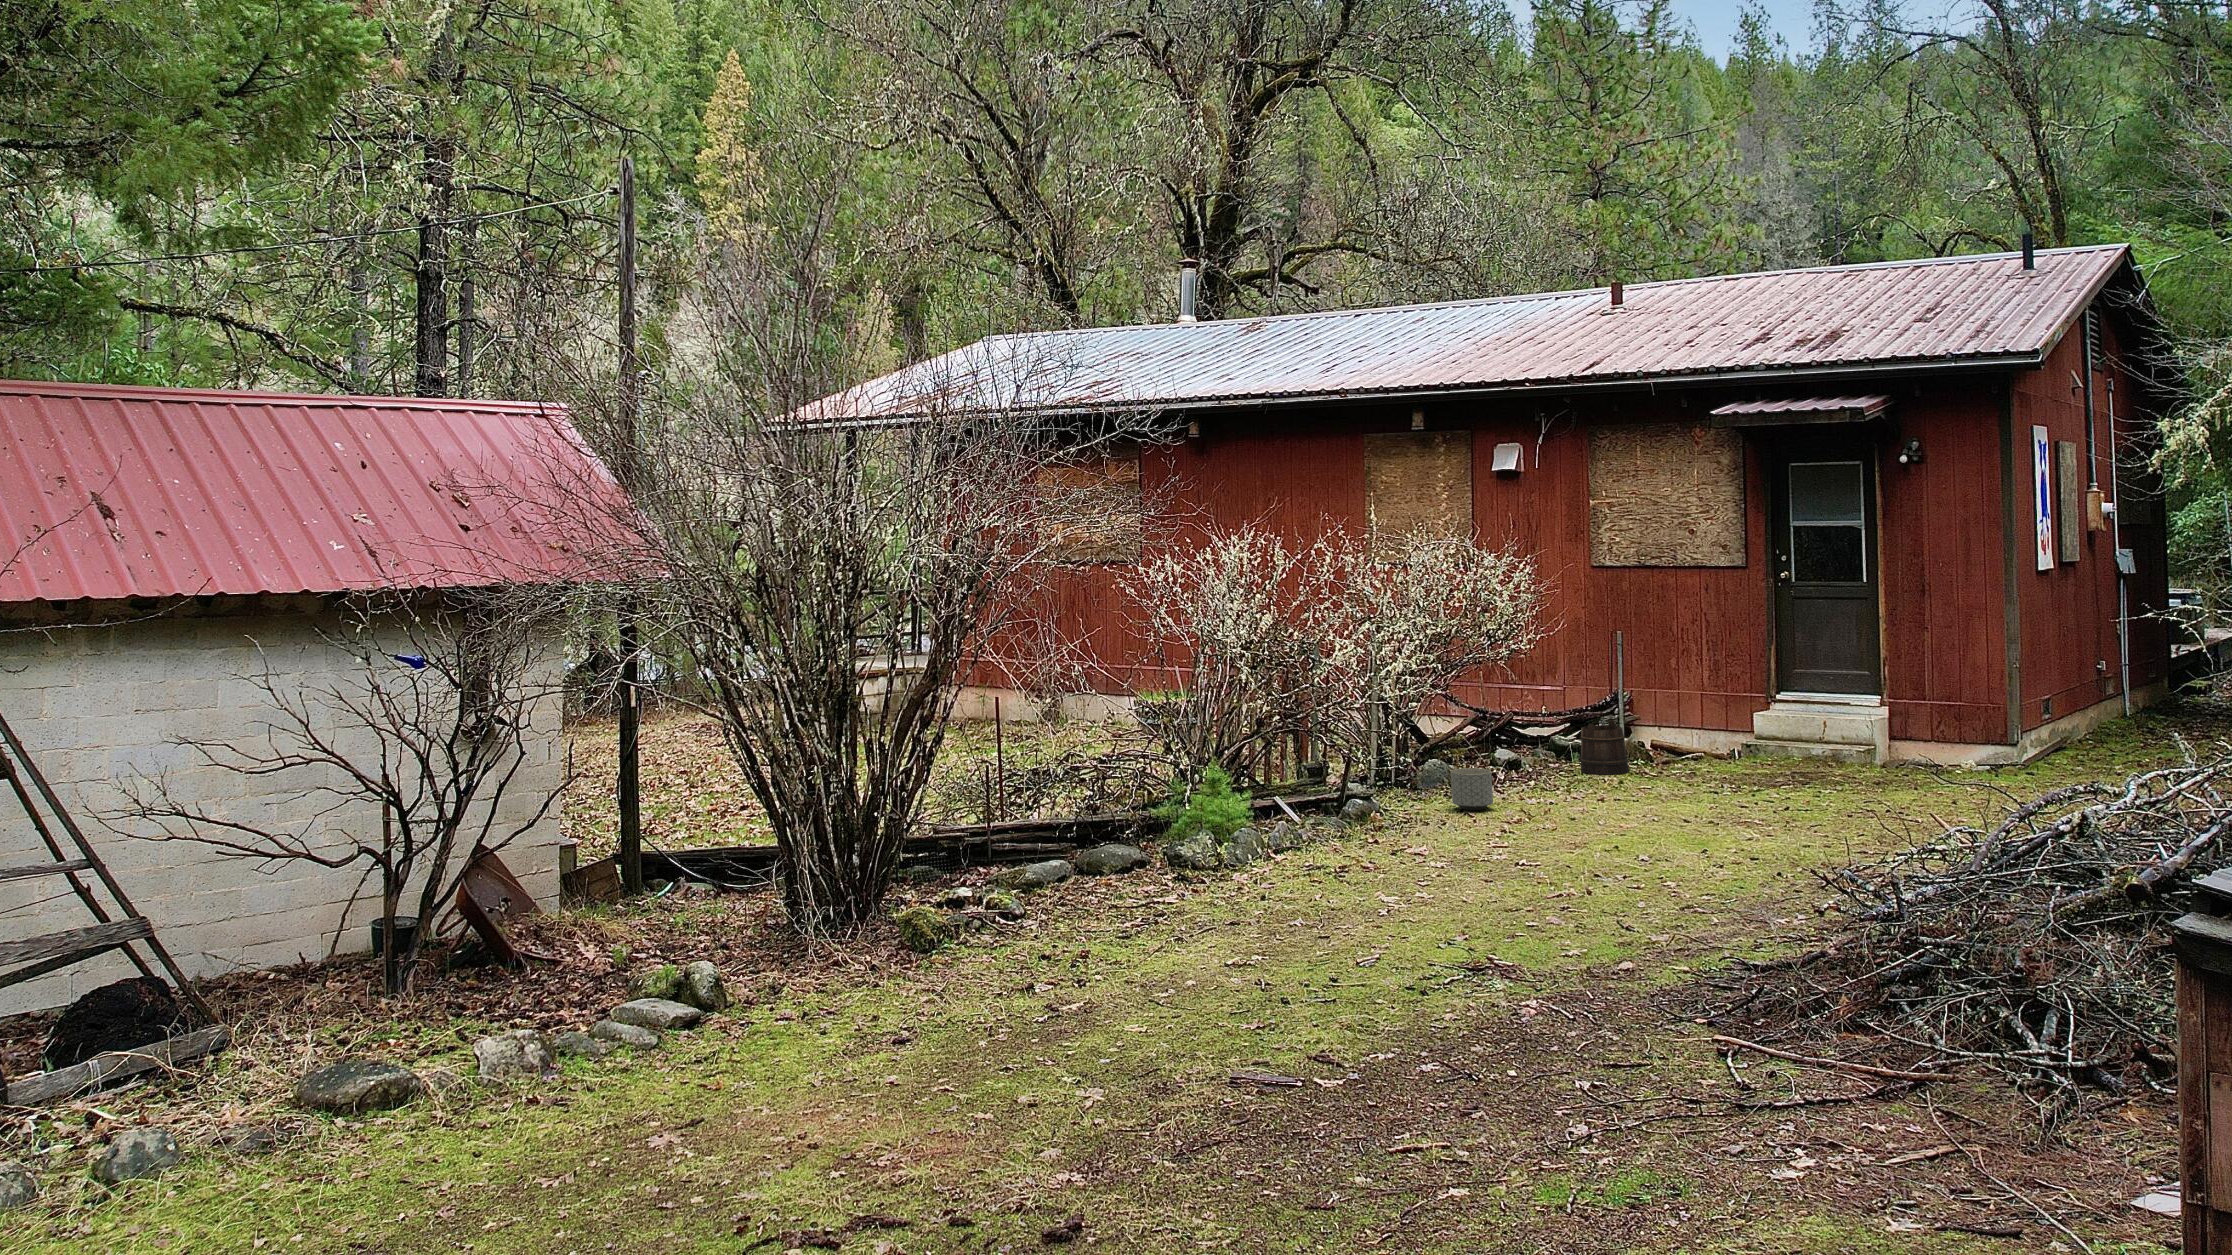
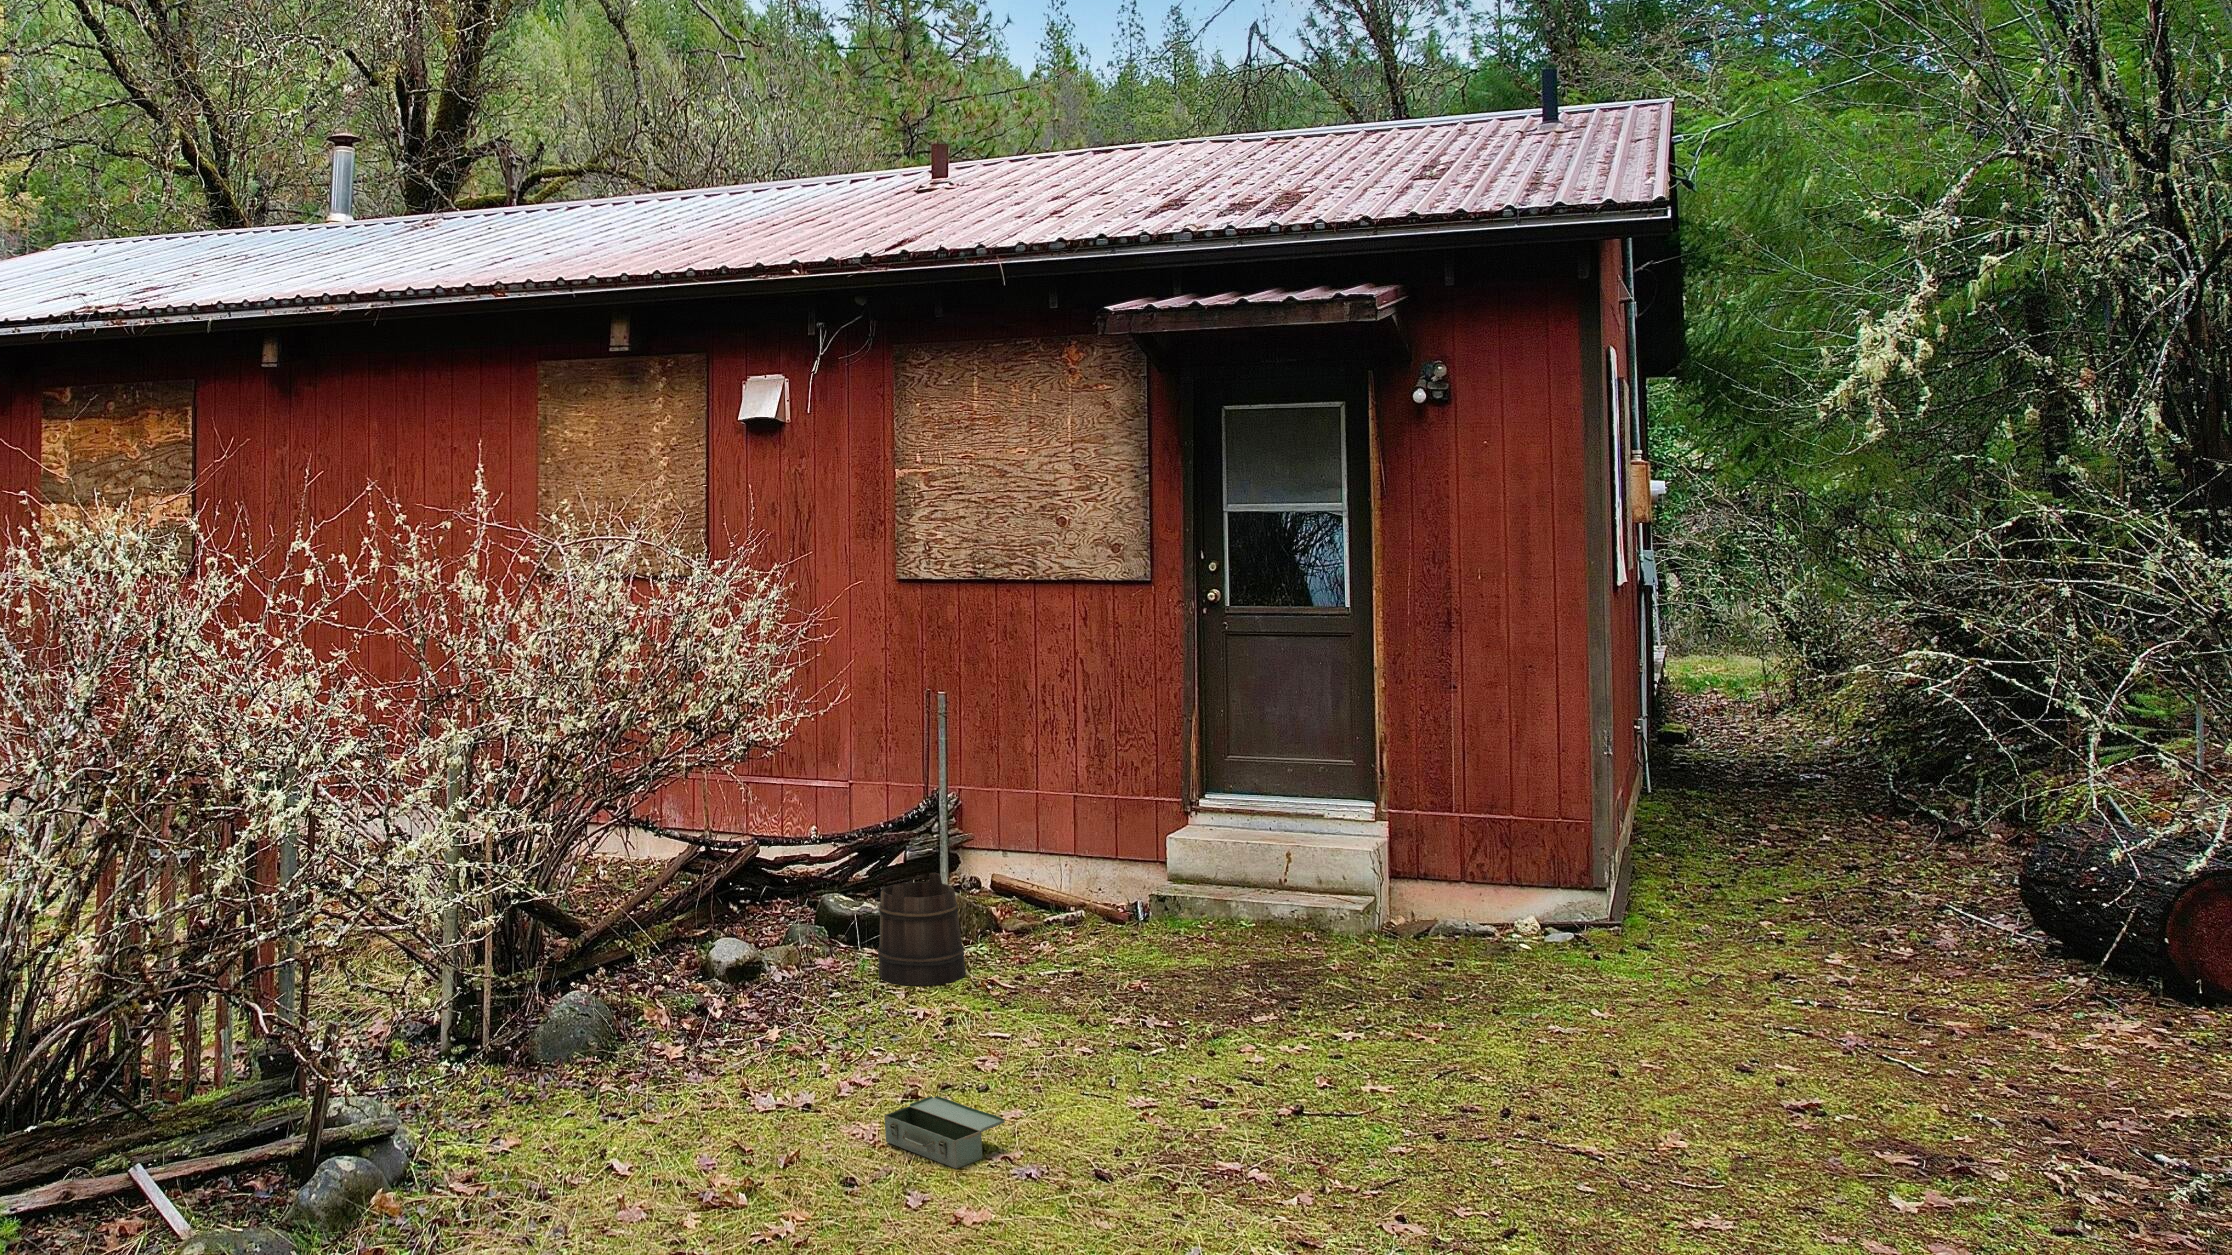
planter: present [1450,768,1493,811] -> none [595,1032,687,1140]
toolbox: none [1585,797,1641,819] -> present [885,1096,1005,1169]

